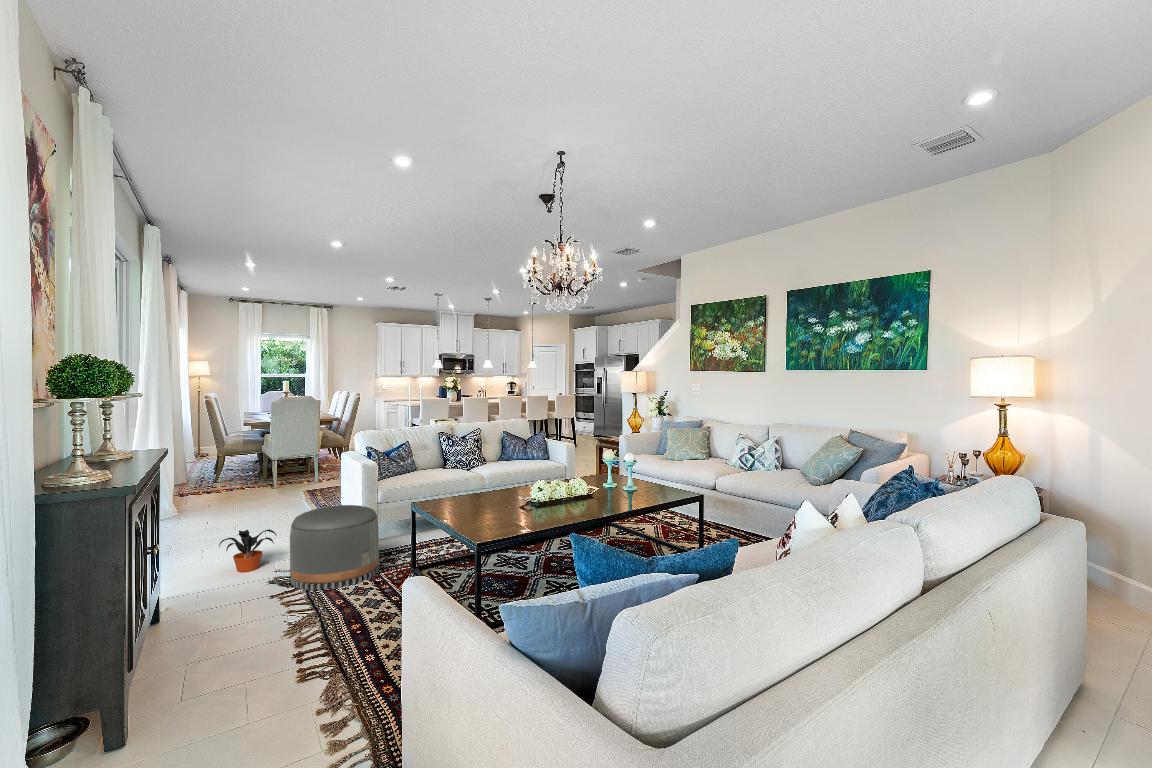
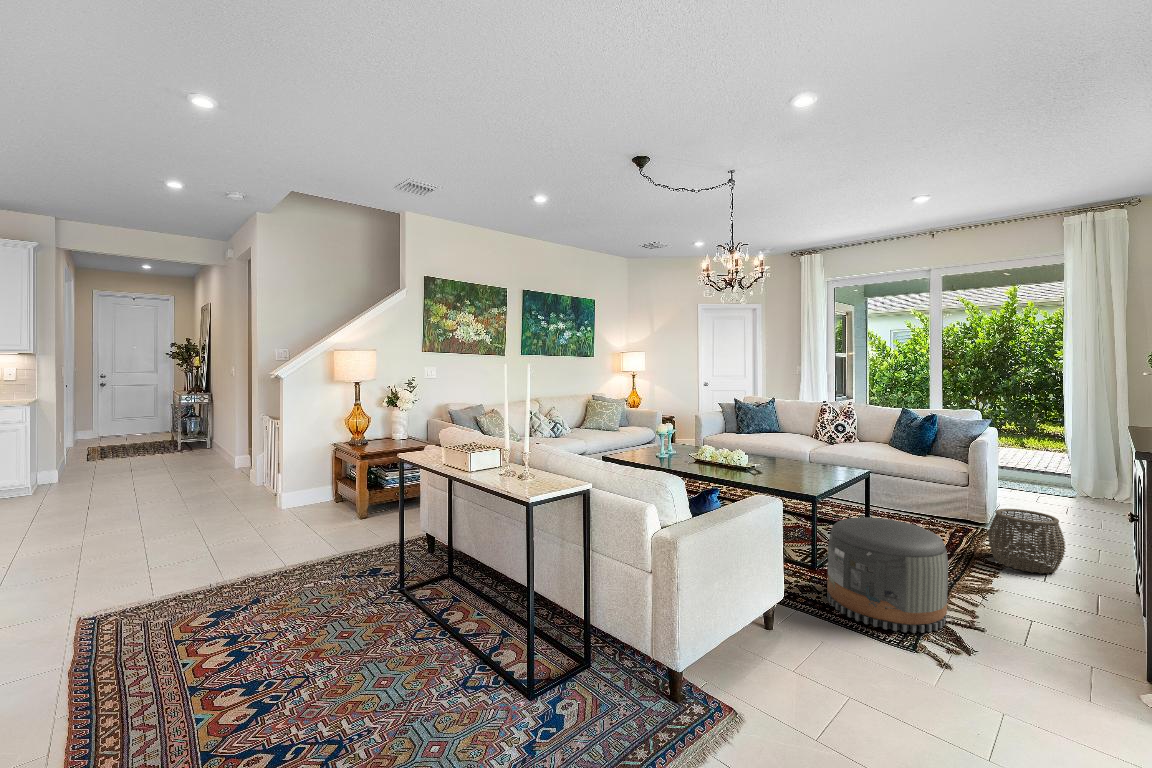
potted plant: present [219,529,277,572] -> none [906,617,1013,701]
woven basket: none [261,589,358,695] -> present [988,509,1066,574]

